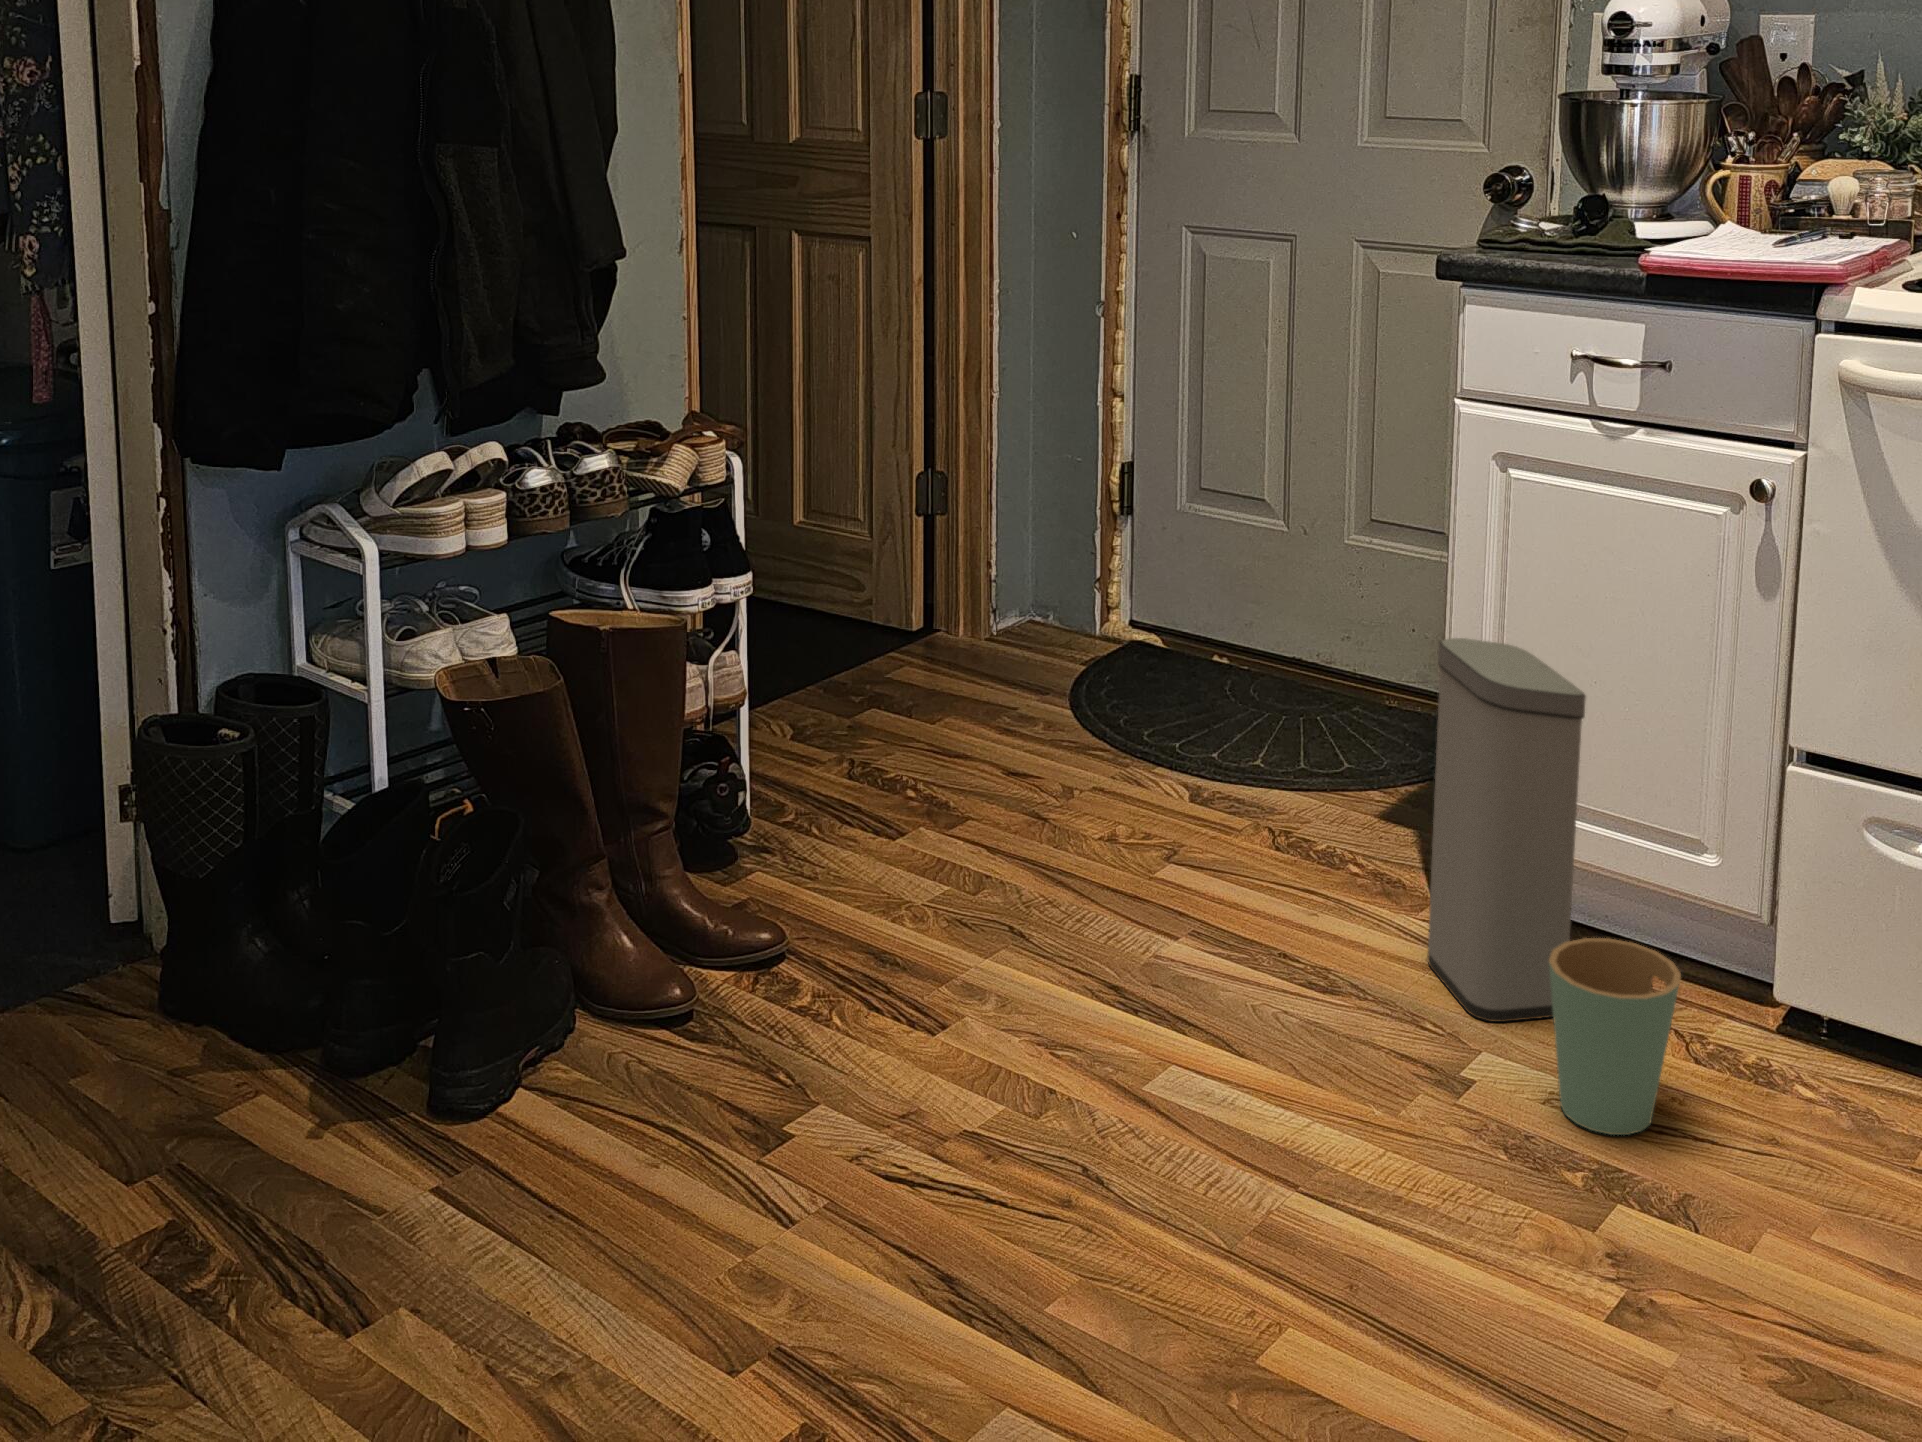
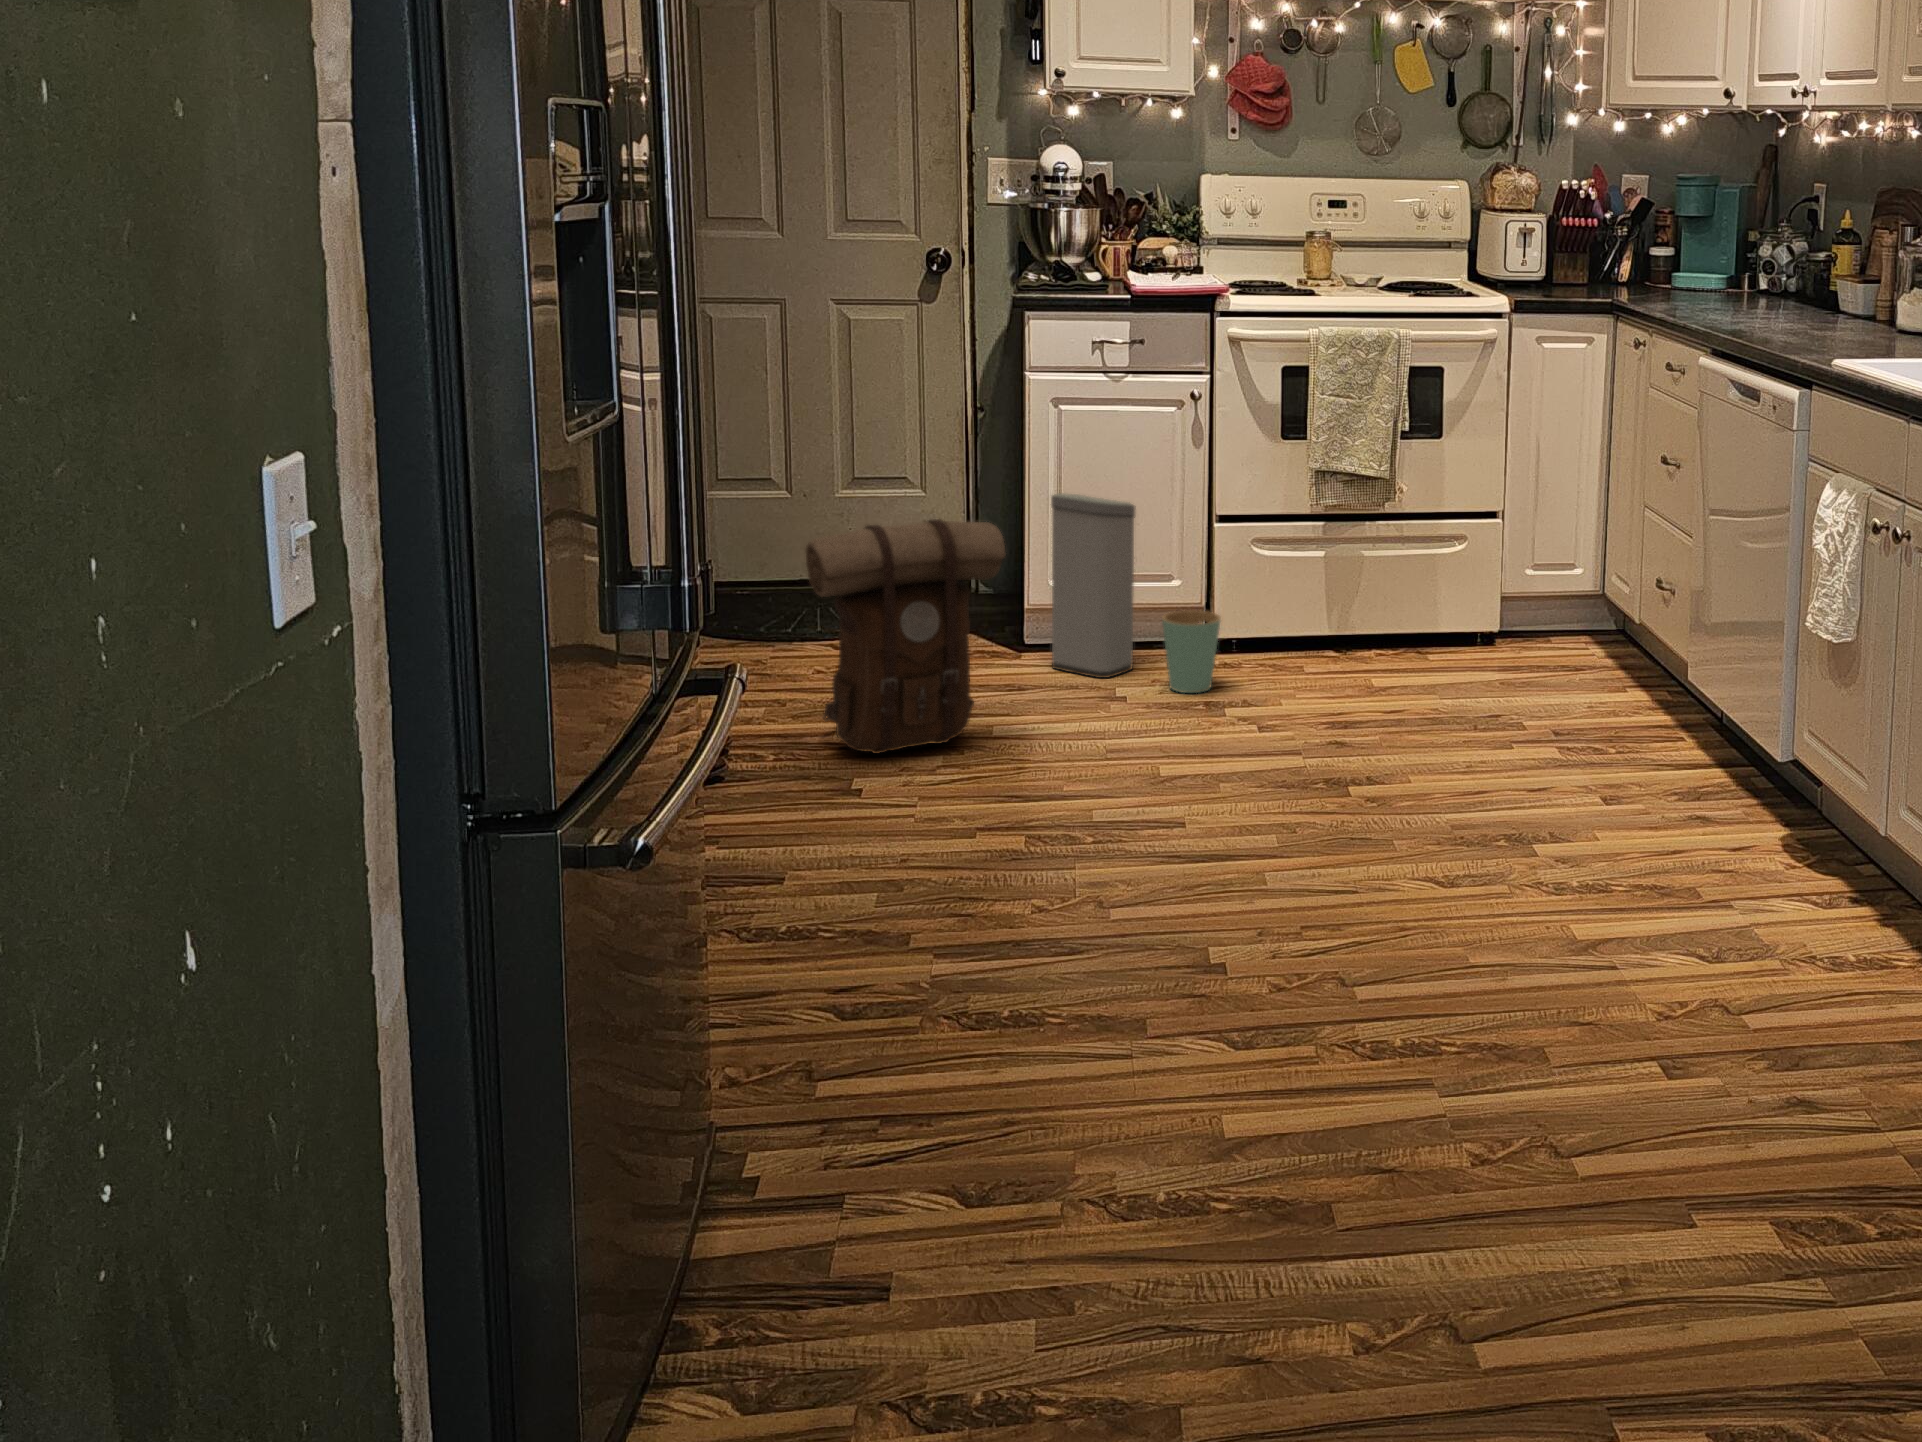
backpack: none [762,657,1125,1085] -> present [805,519,1005,754]

